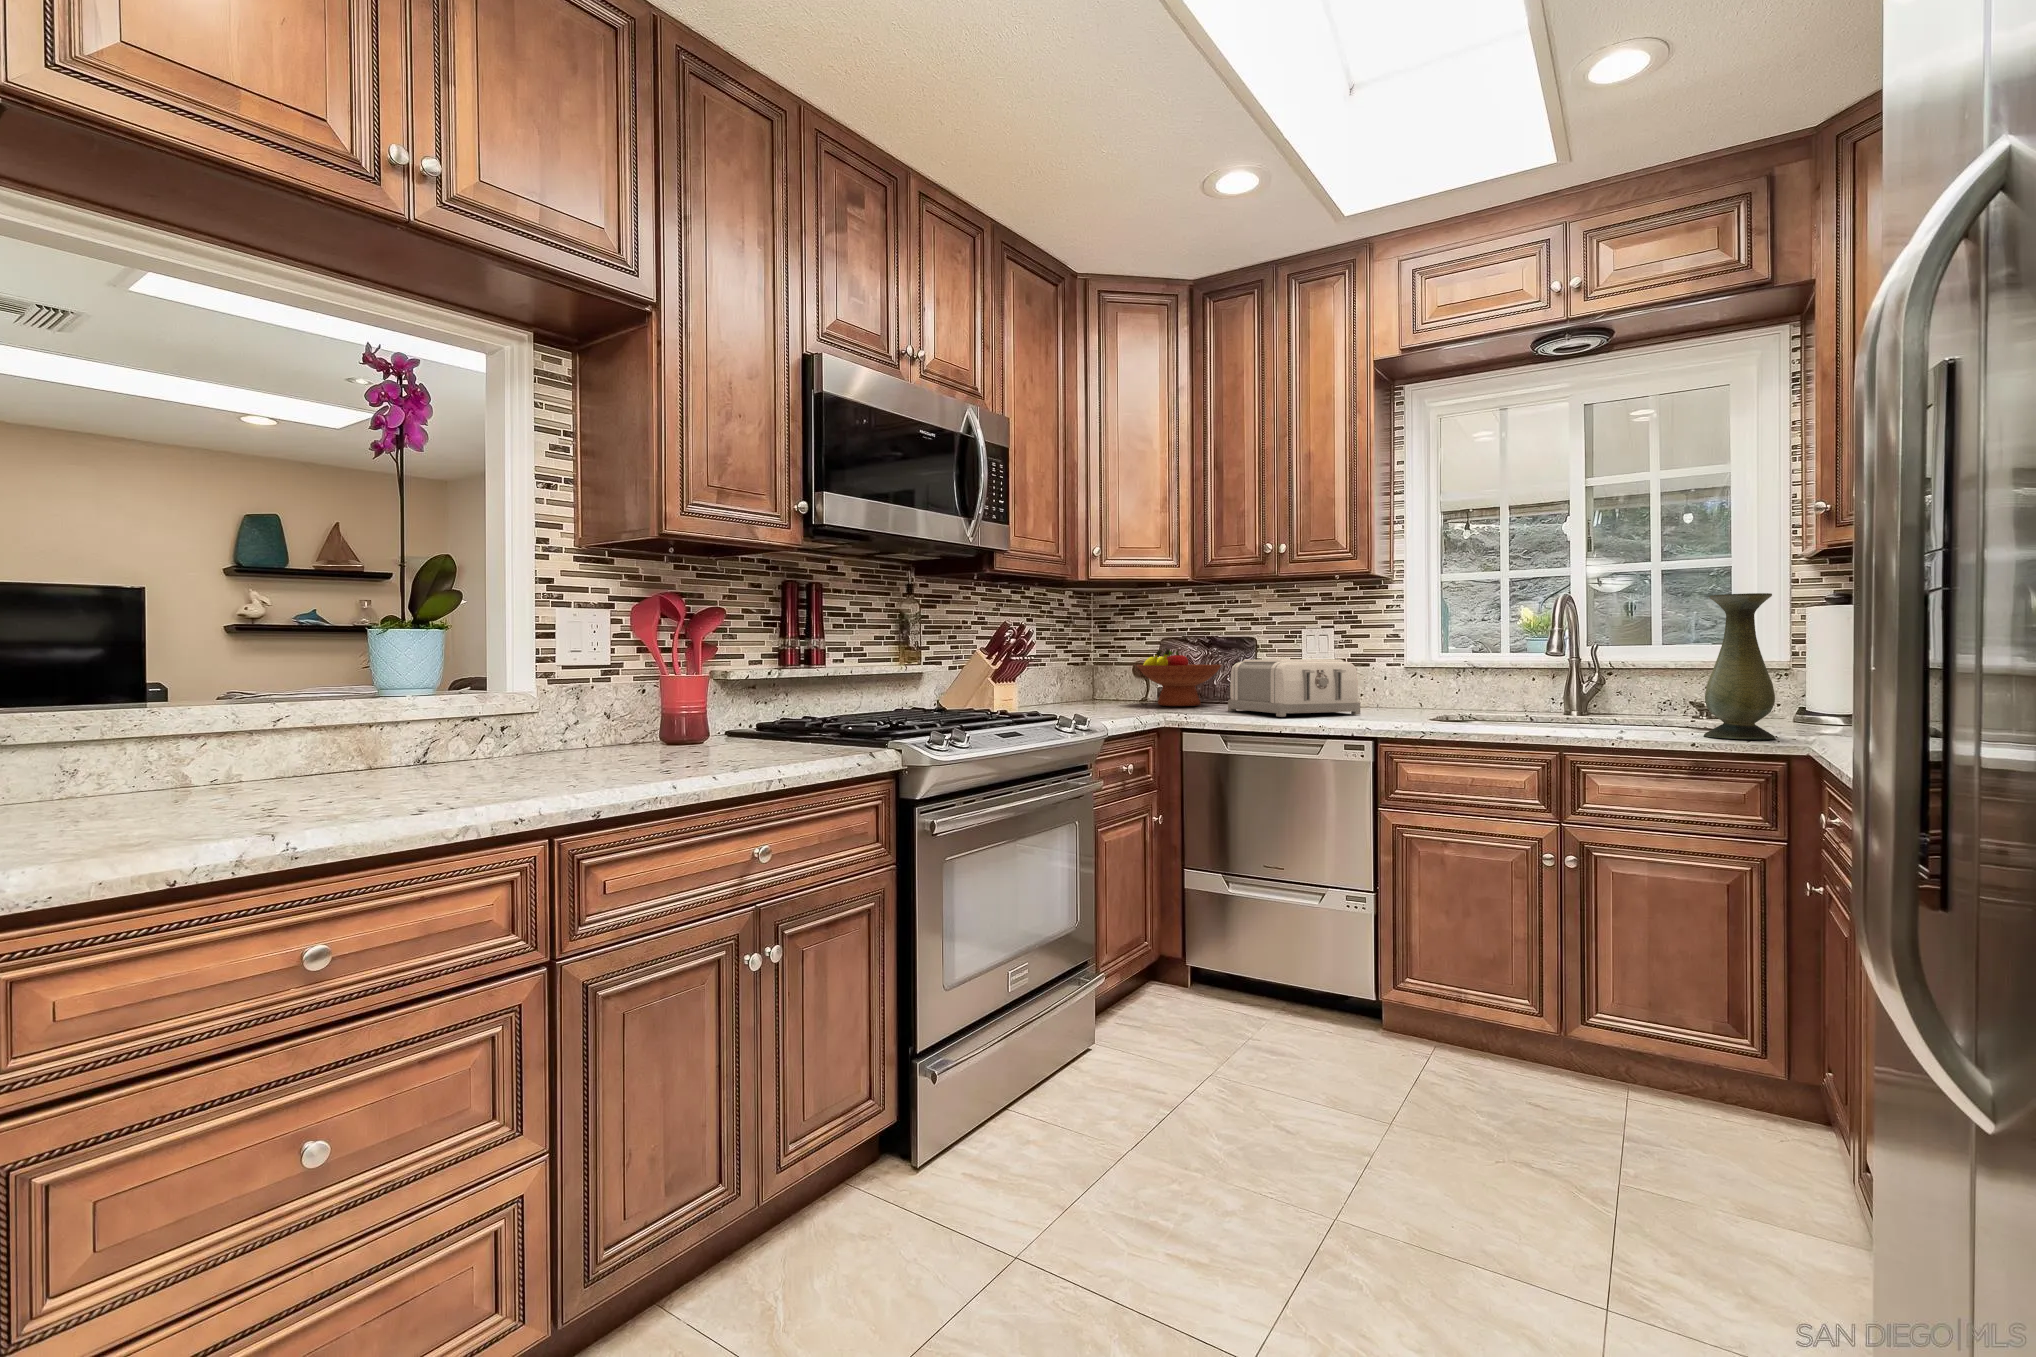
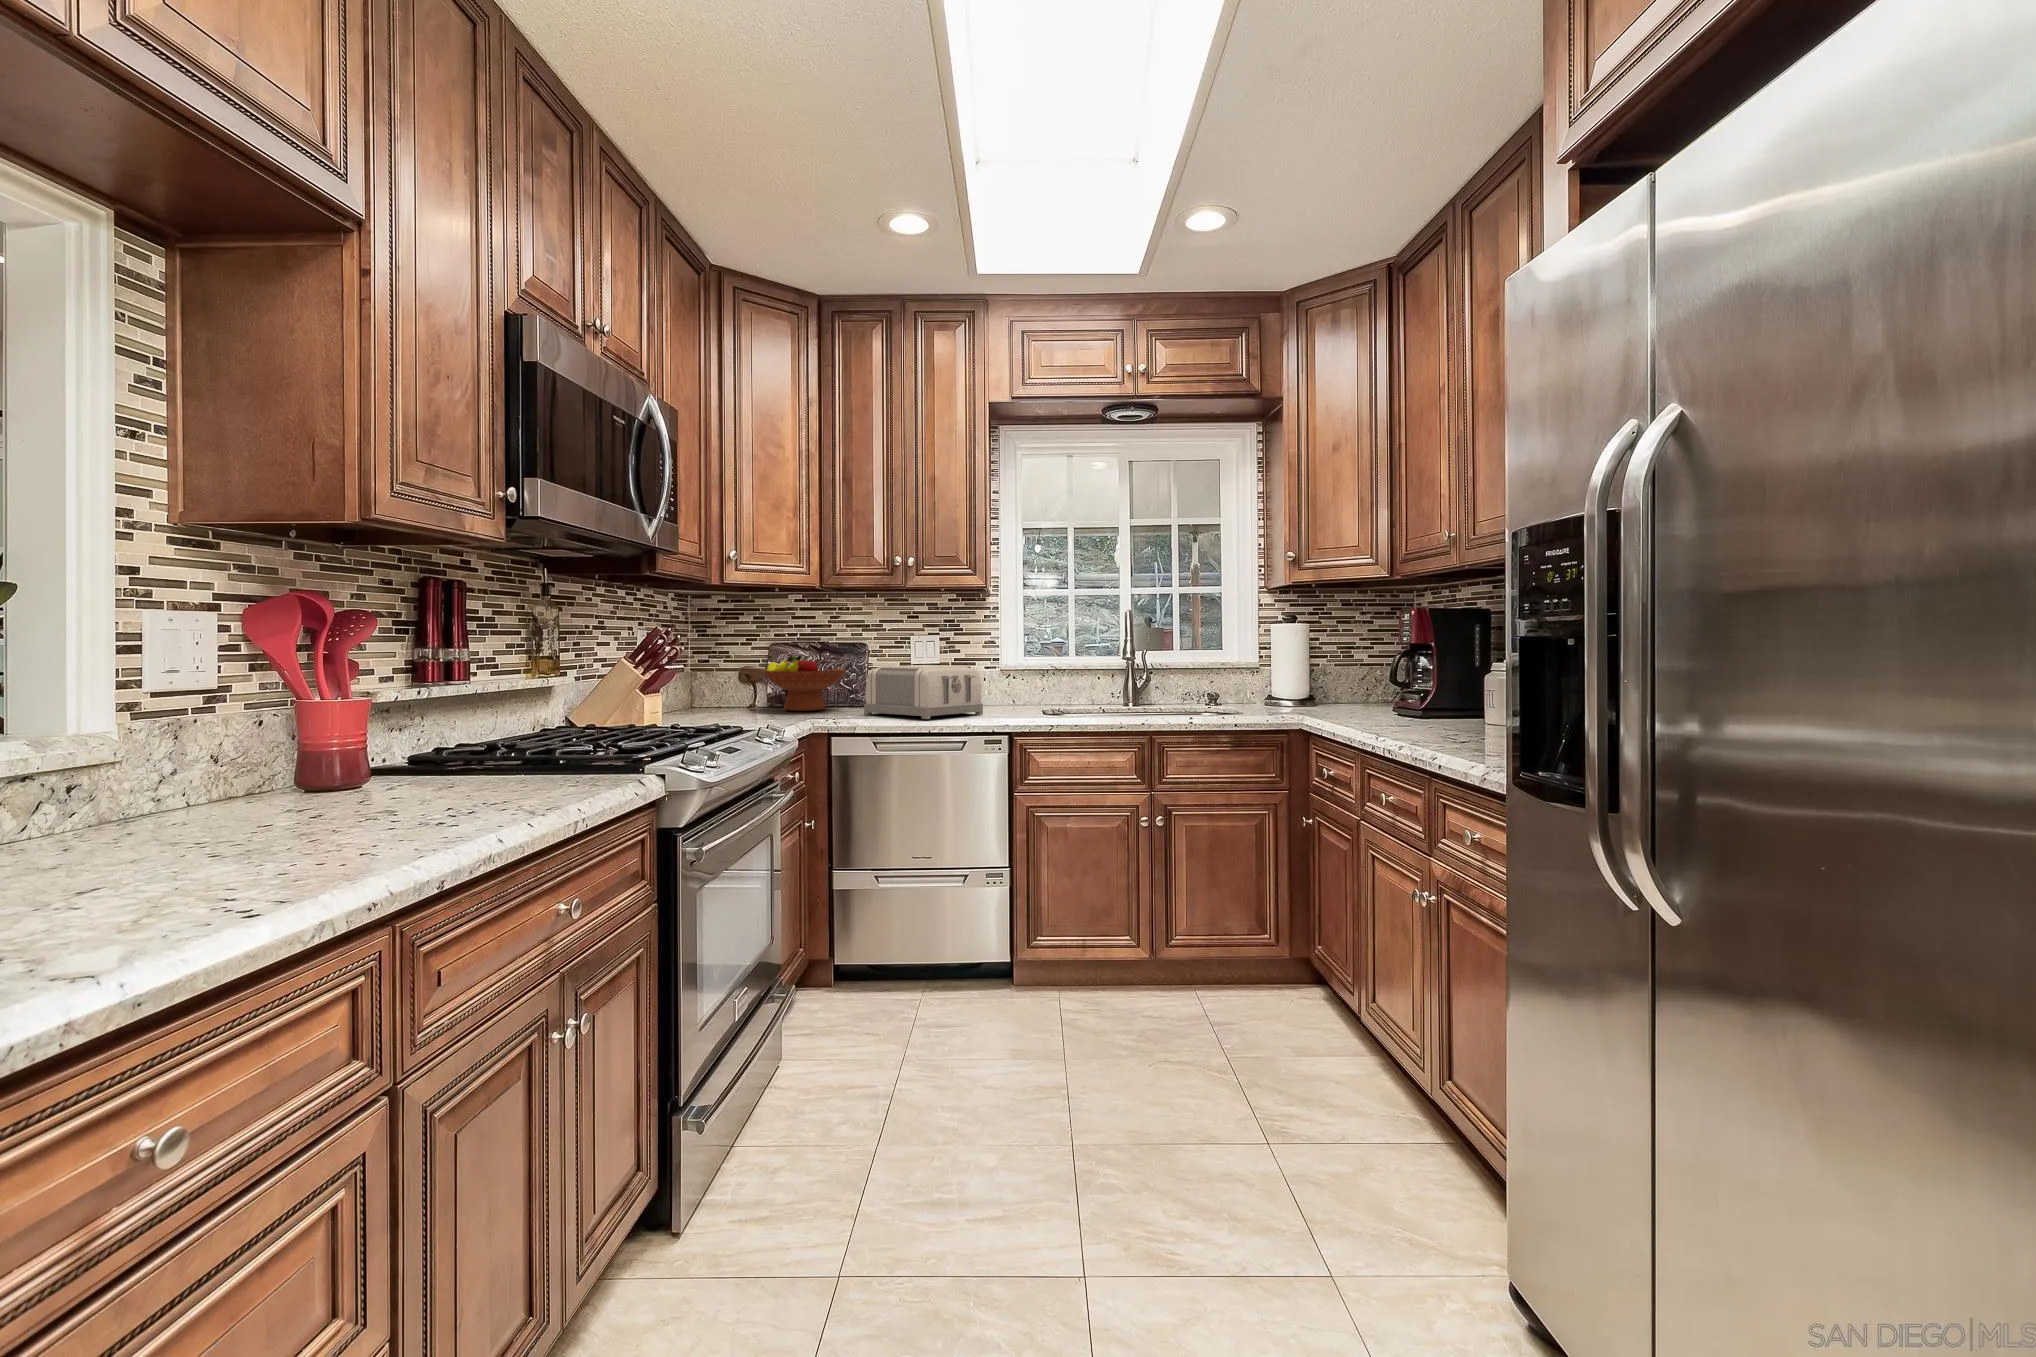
vase: present [1704,593,1775,739] -> none [1237,622,1280,725]

